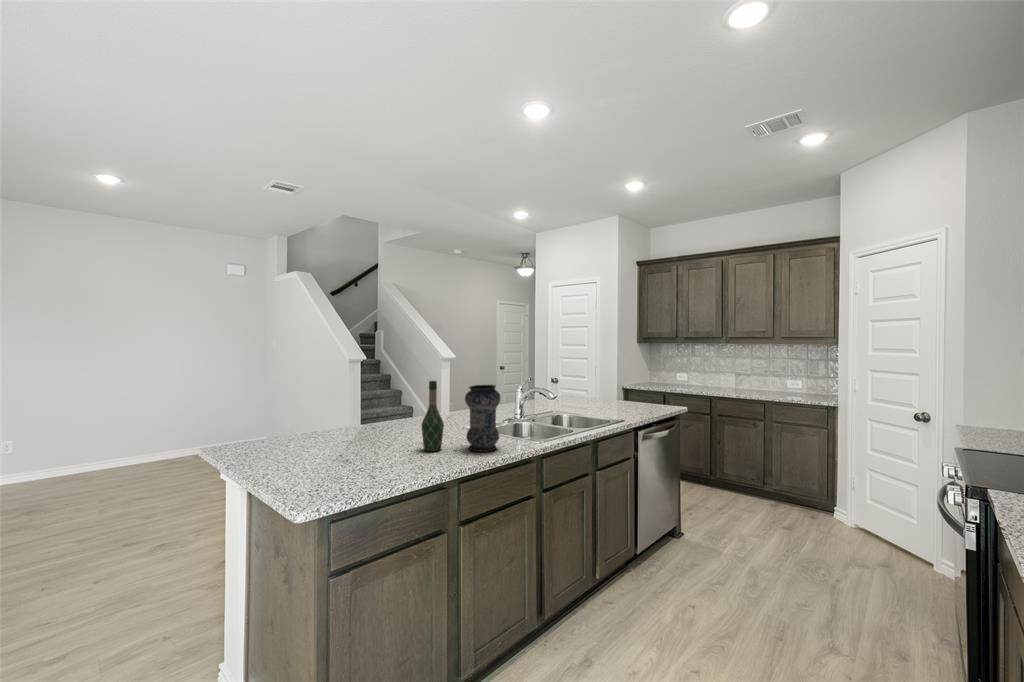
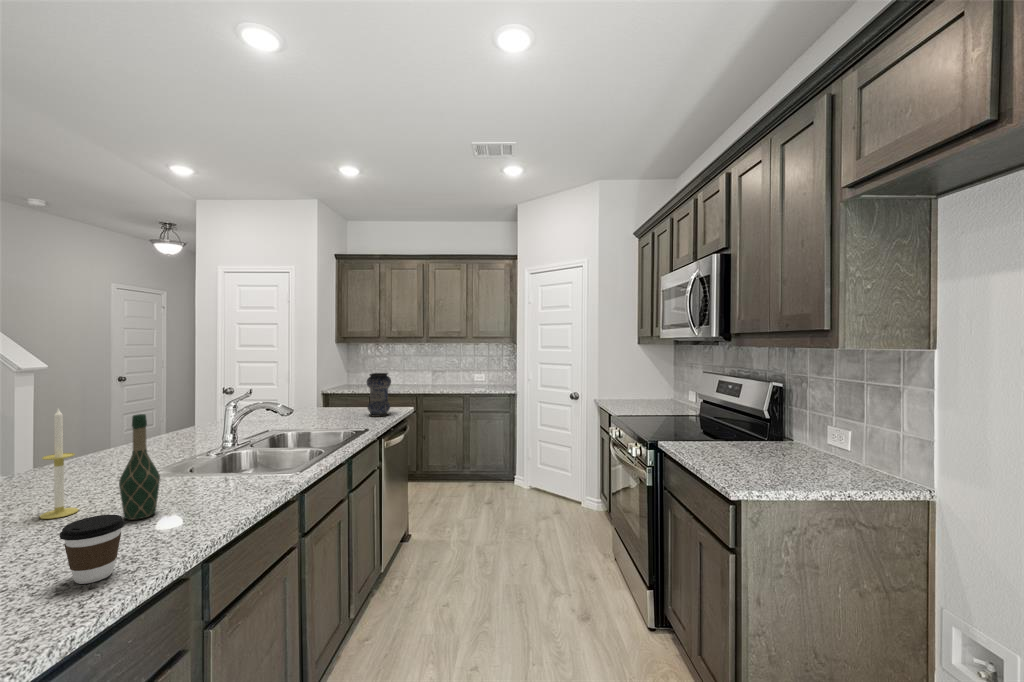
candle: none [391,373,410,443] -> present [40,409,78,519]
vase: present [465,385,501,452] -> present [367,373,391,417]
coffee cup: none [369,438,402,477] -> present [59,515,125,584]

